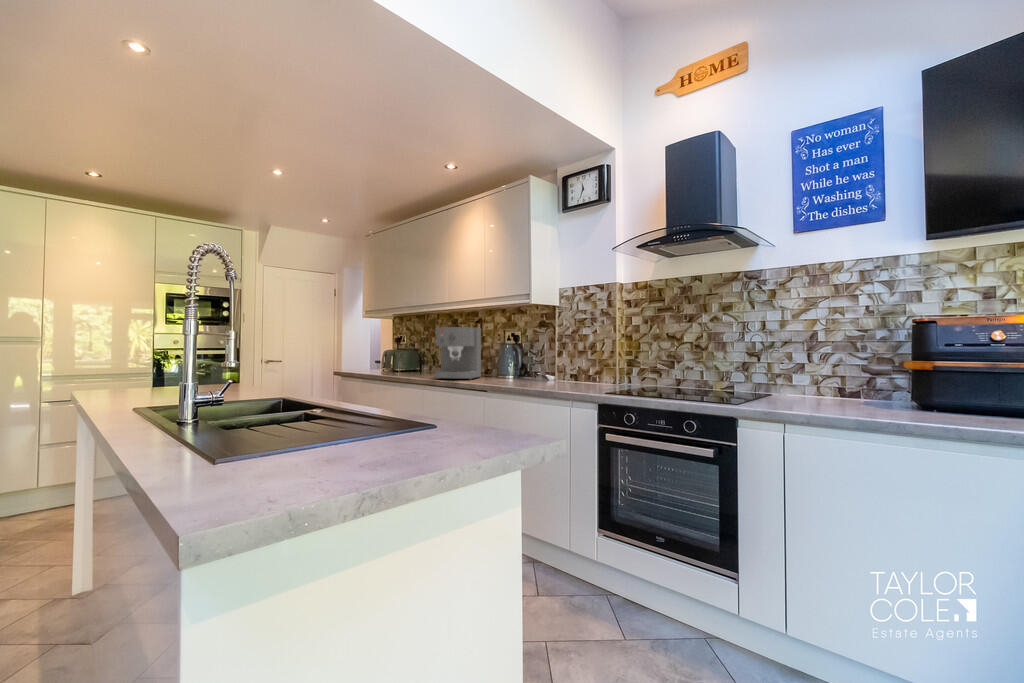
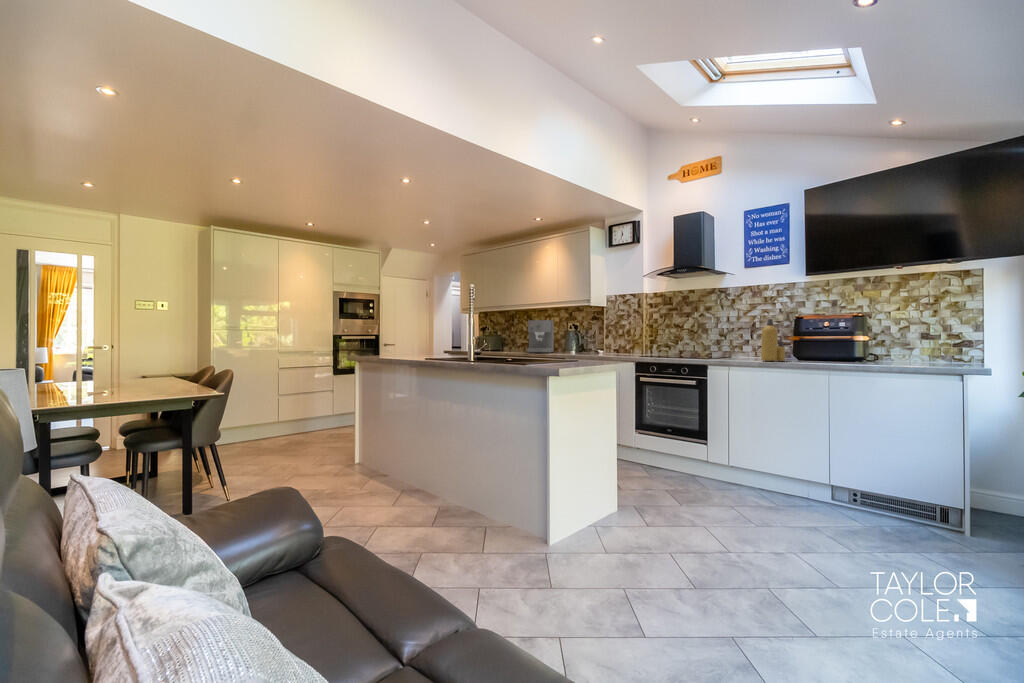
bottle: none [858,324,912,417] -> present [761,319,785,361]

